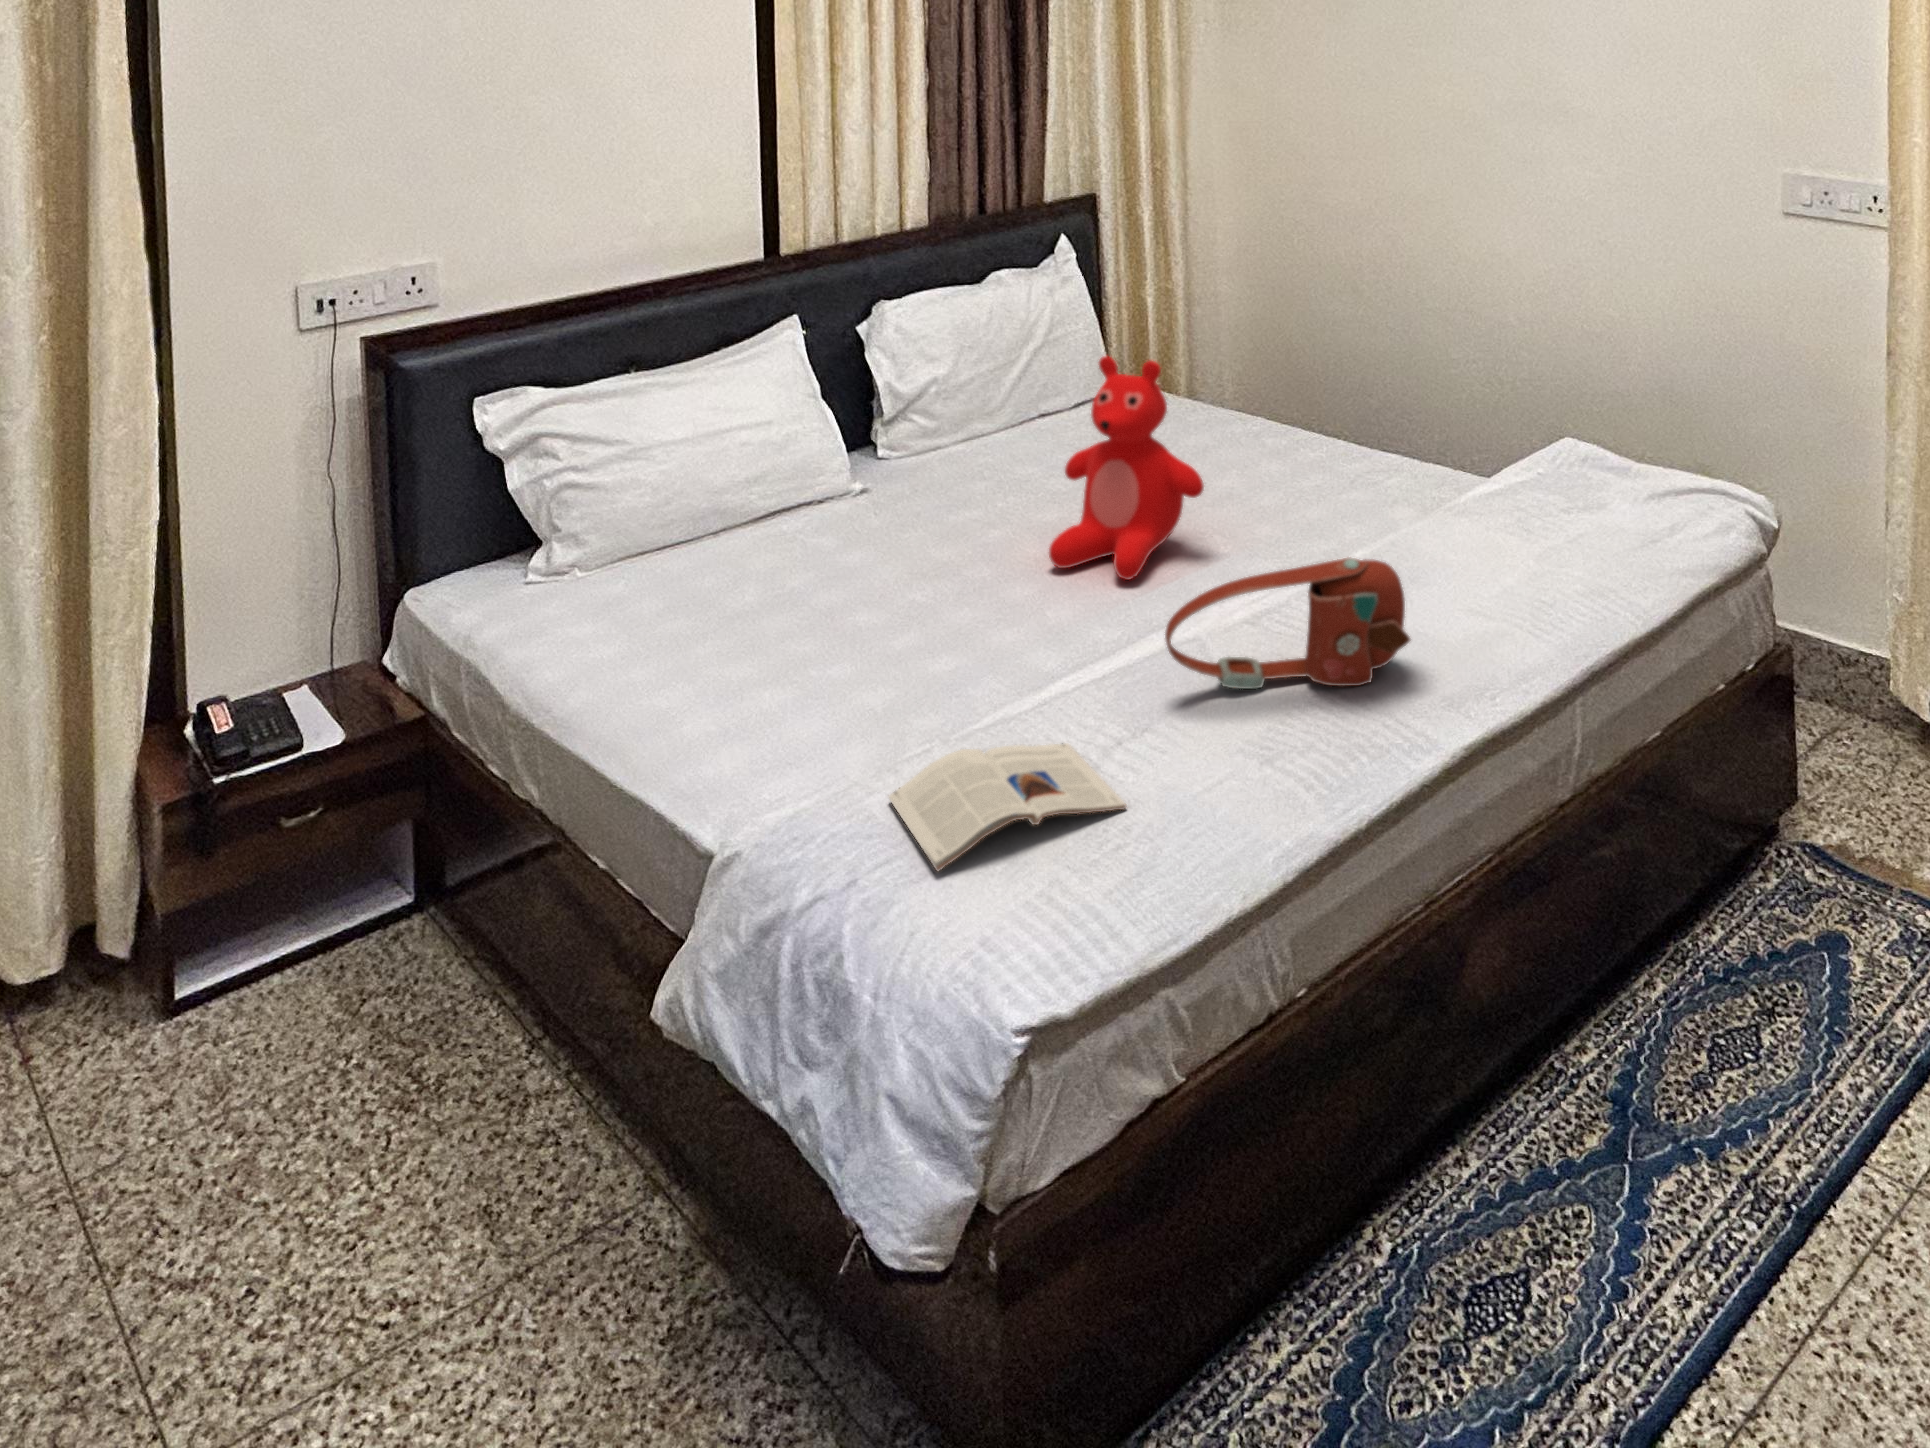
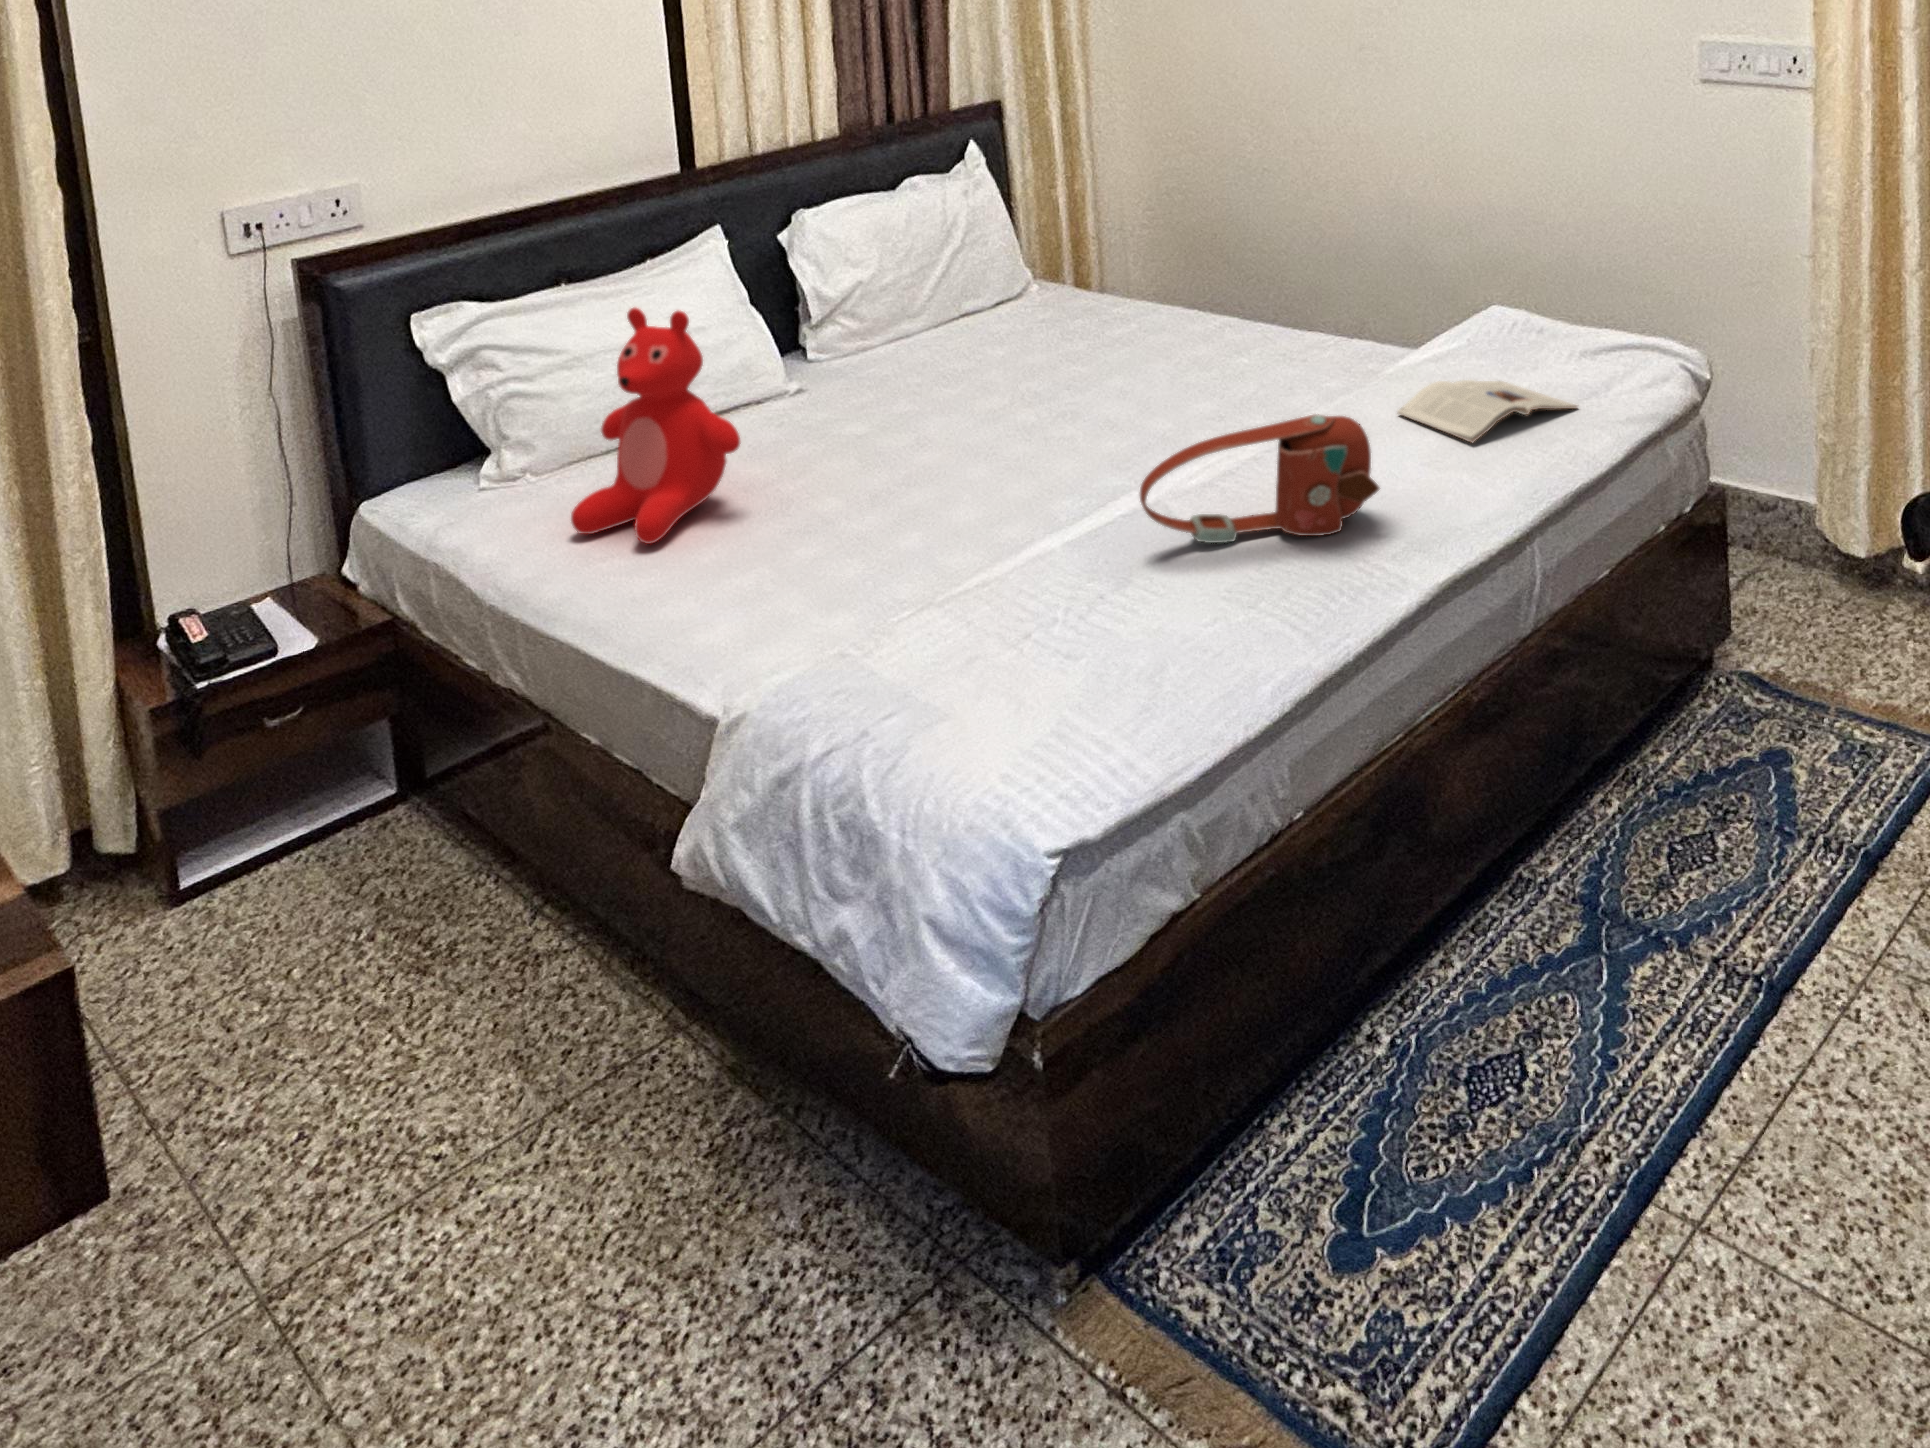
teddy bear: present [1049,356,1204,580] -> present [571,308,740,544]
magazine: present [889,743,1126,871] -> present [1398,380,1577,443]

